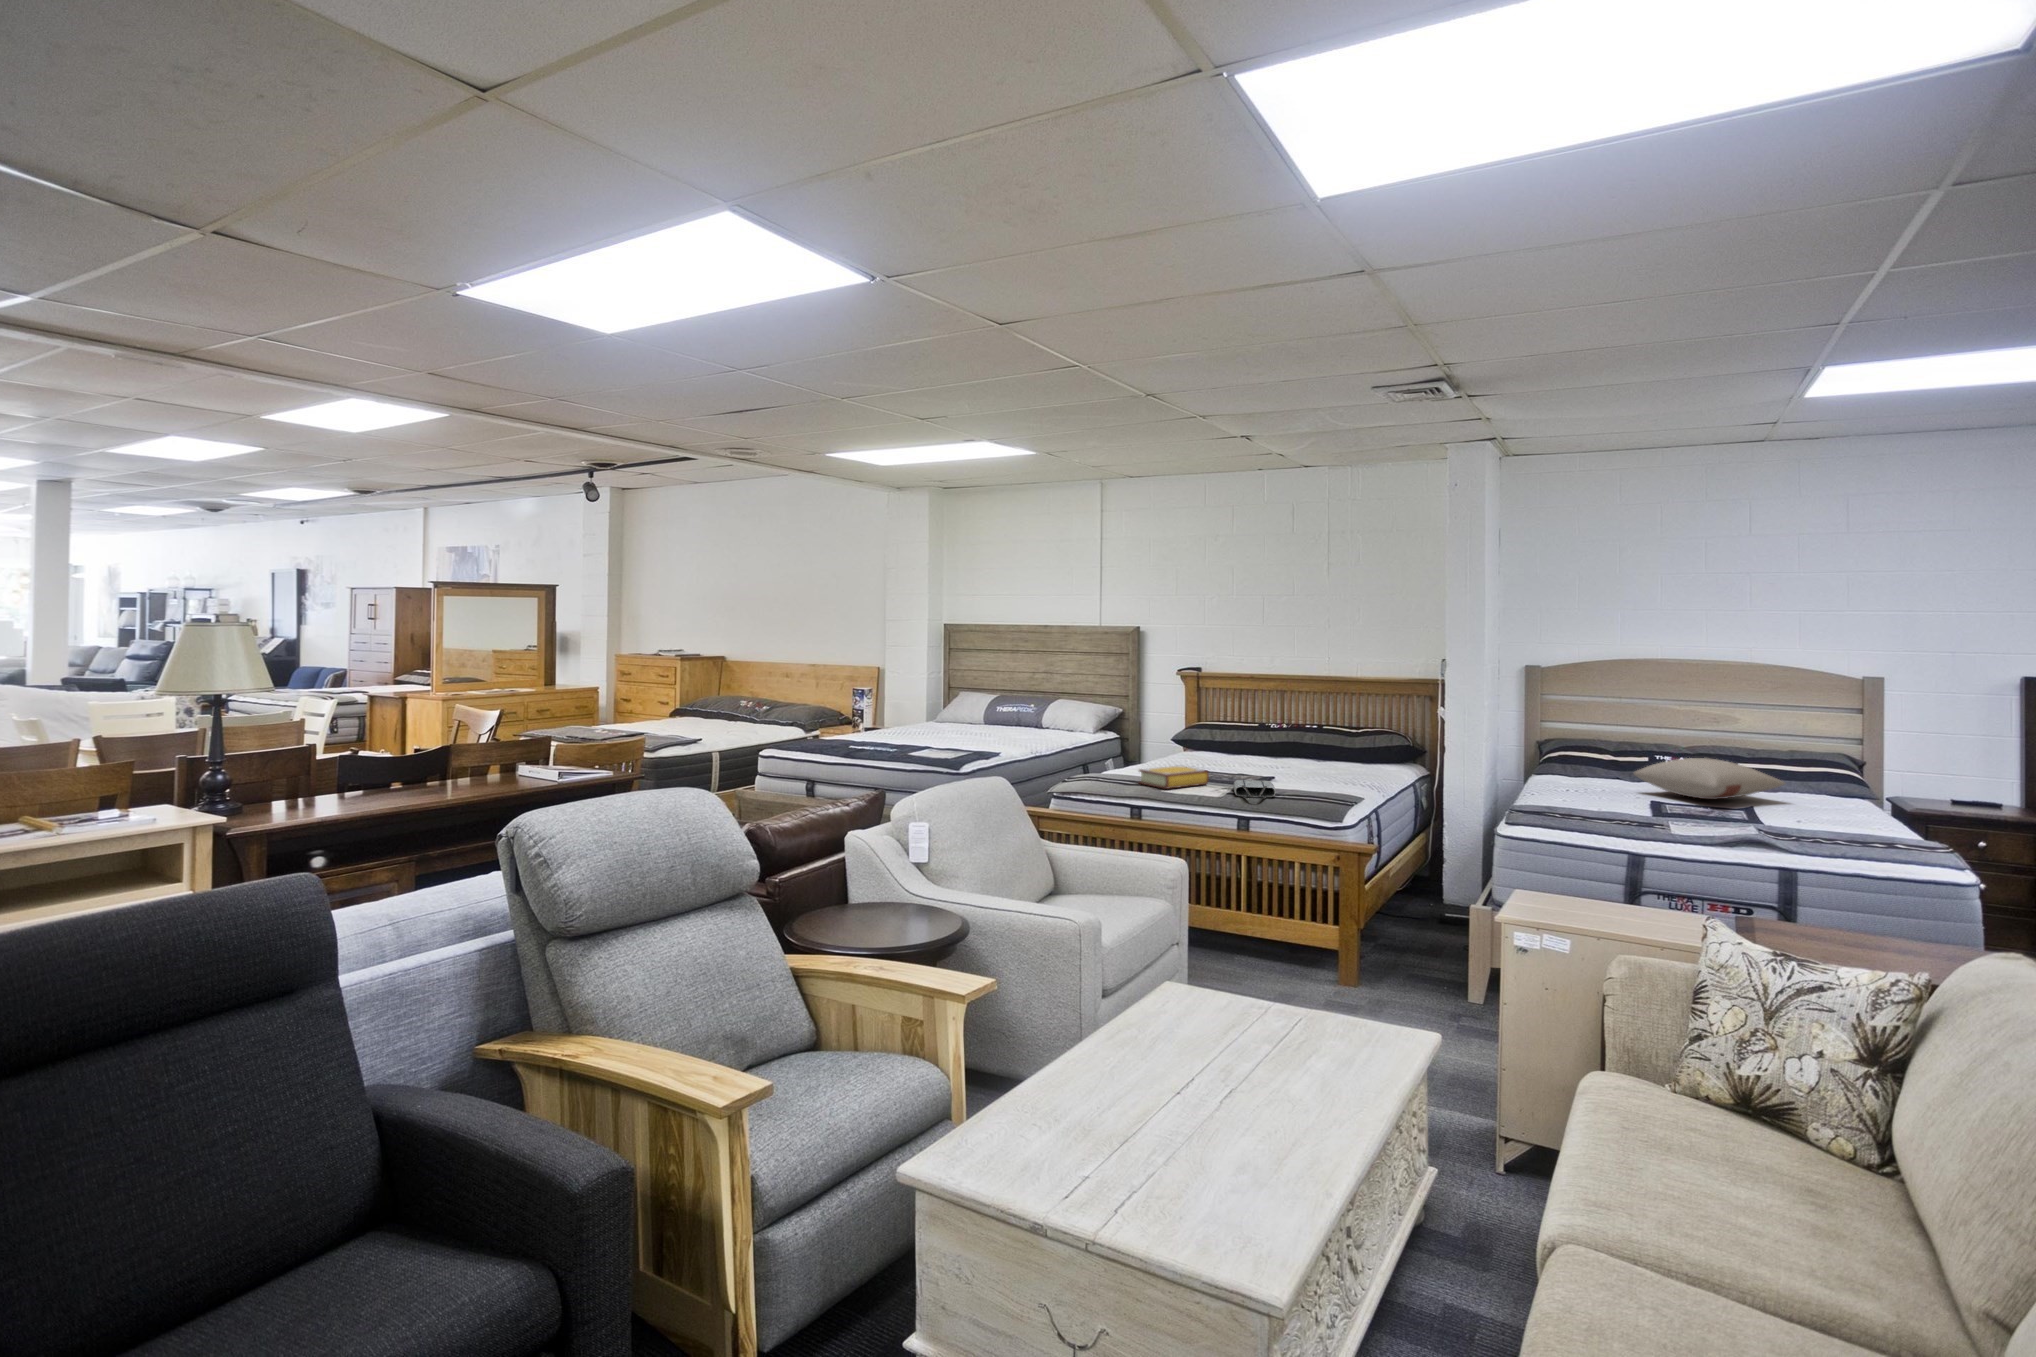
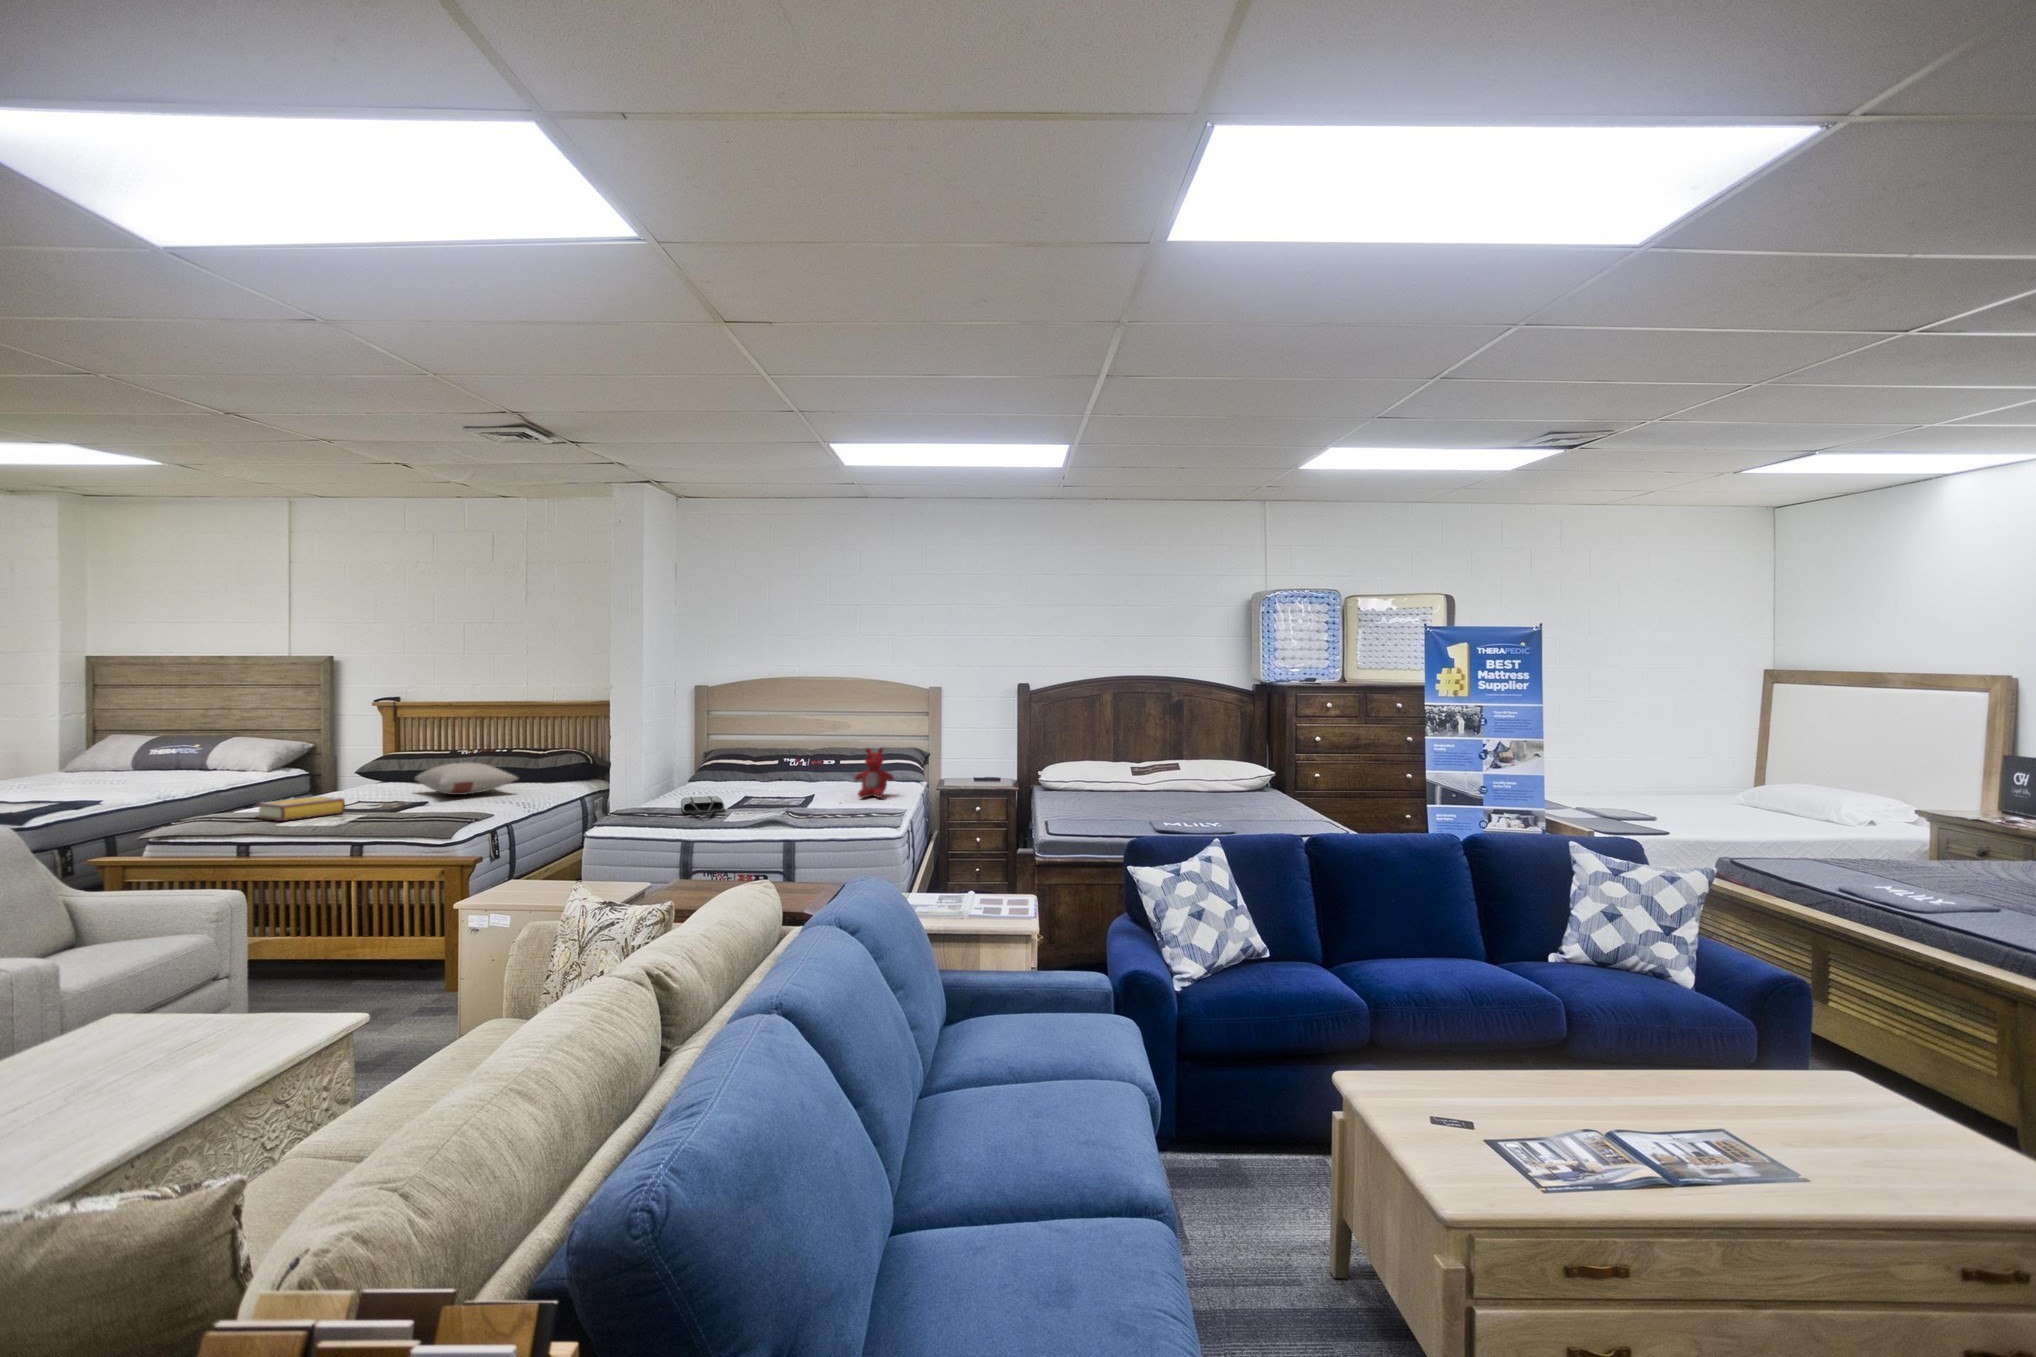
stuffed bear: none [1802,754,1866,821] -> present [855,748,894,798]
pillow: present [1634,758,1786,799] -> present [415,763,518,795]
tote bag: present [1234,780,1276,799] -> present [681,796,724,814]

